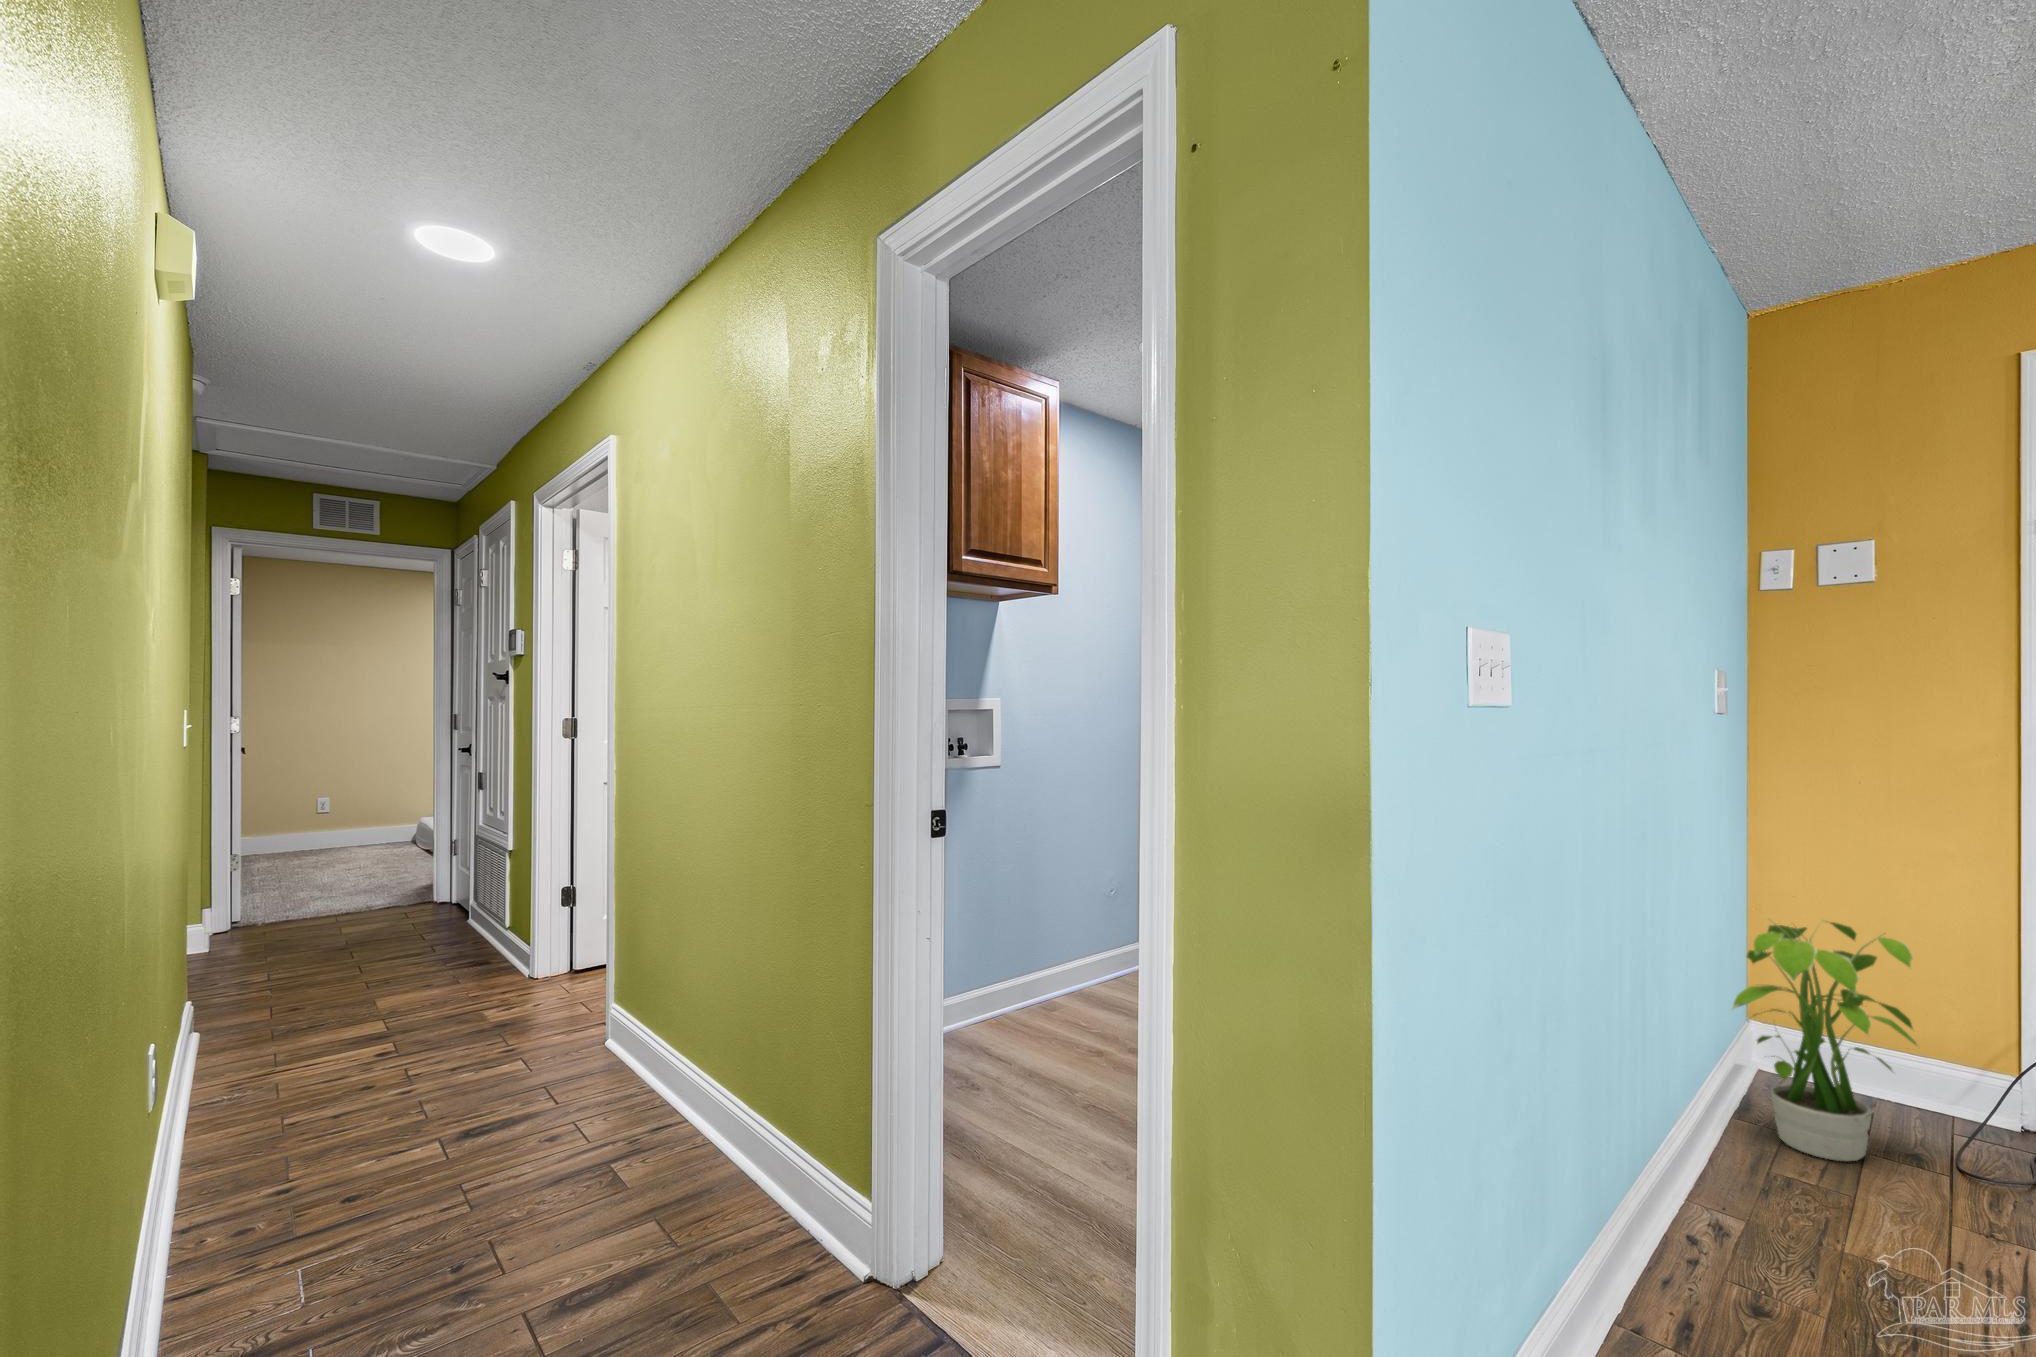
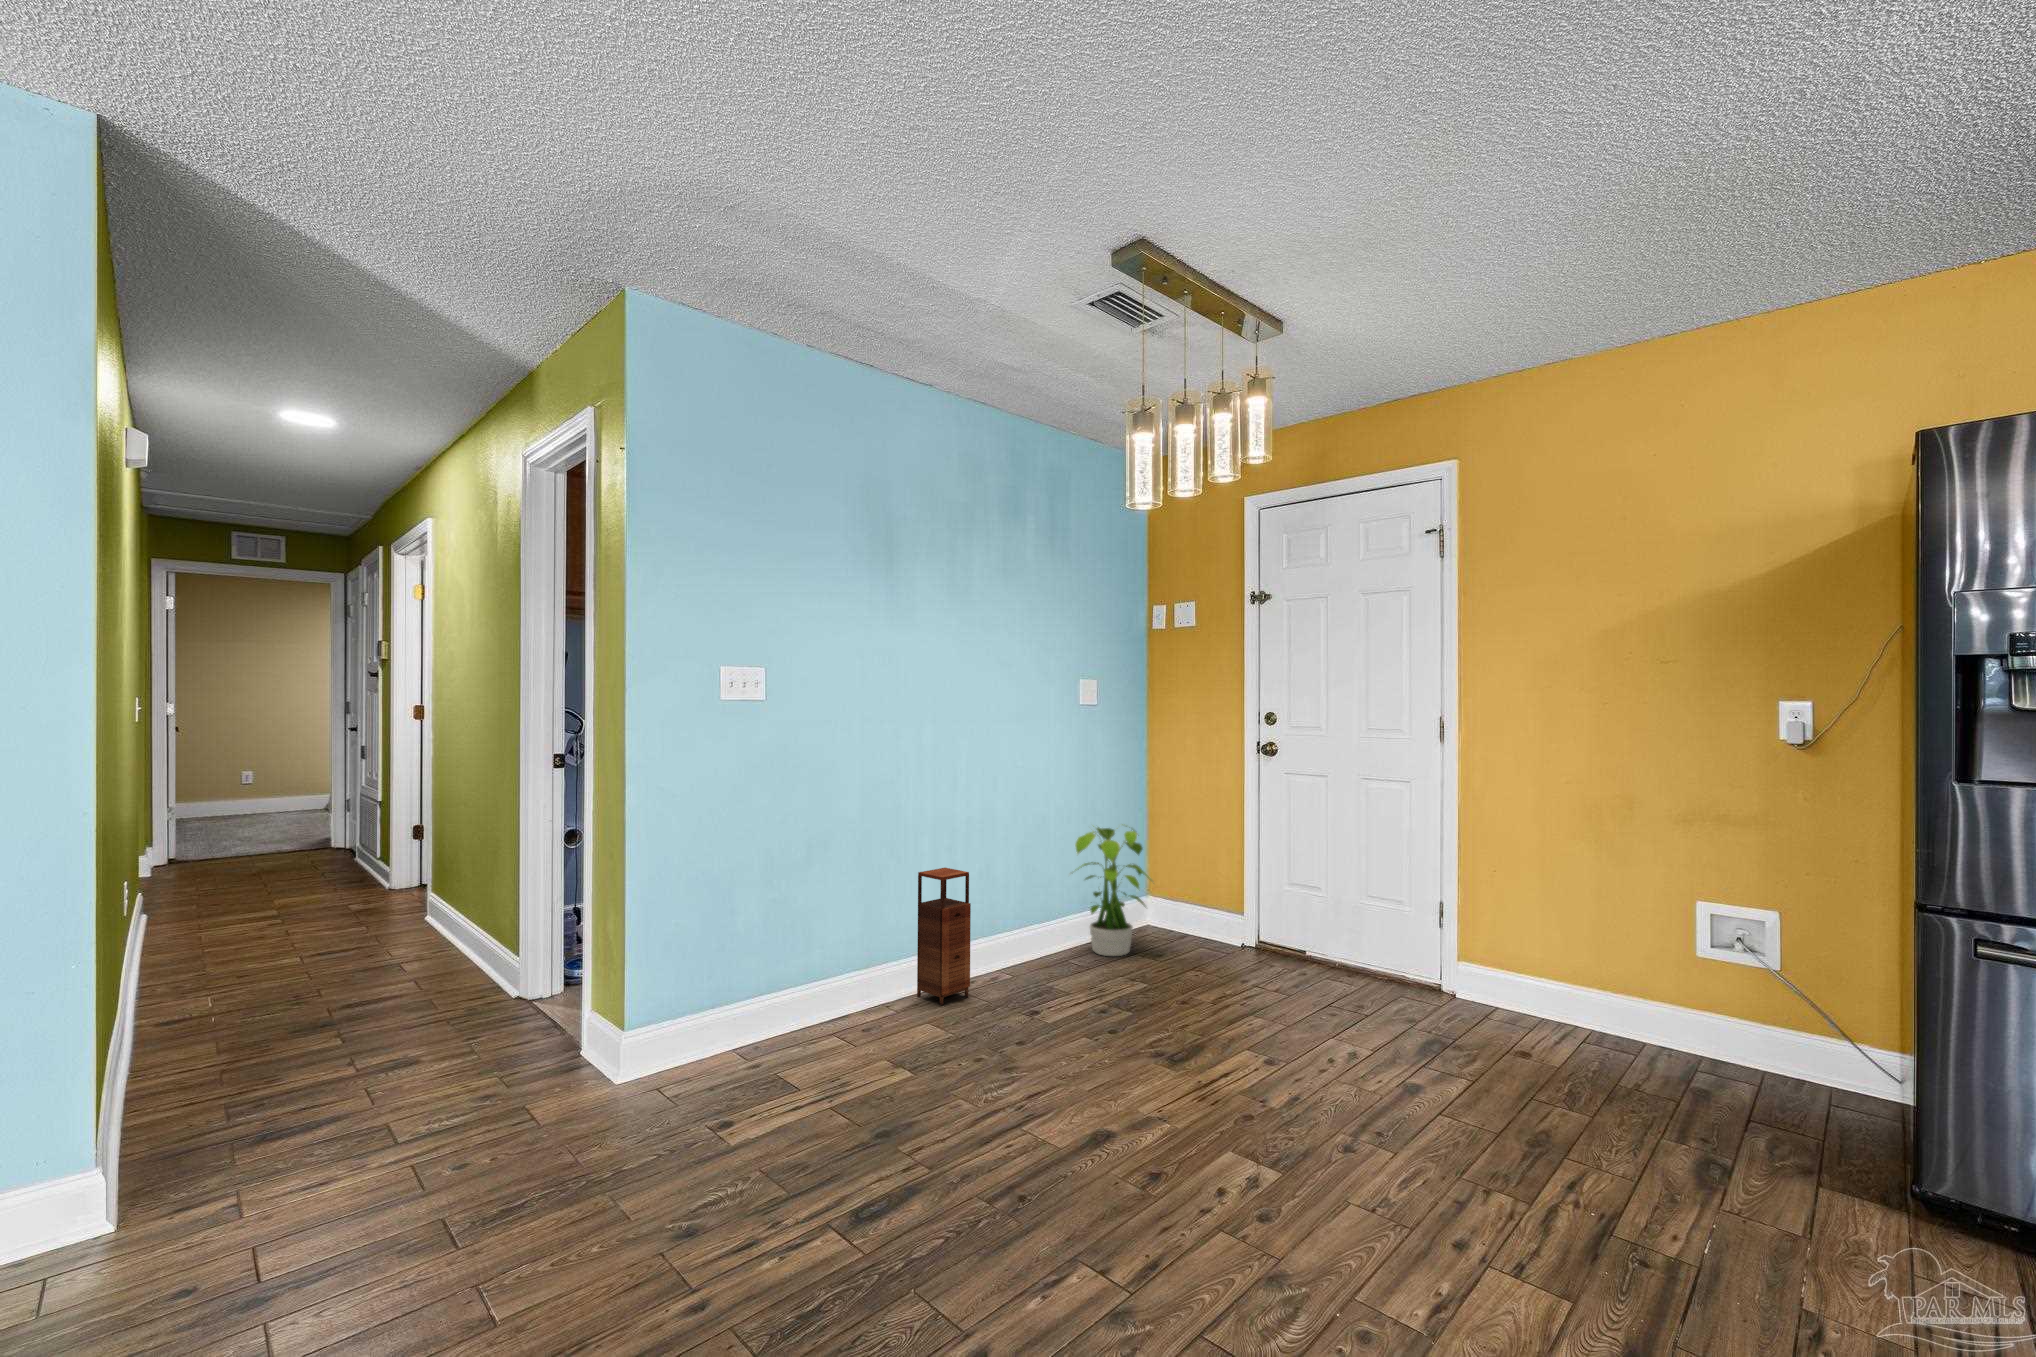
storage cabinet: none [1638,1022,1751,1321] -> present [917,868,971,1005]

